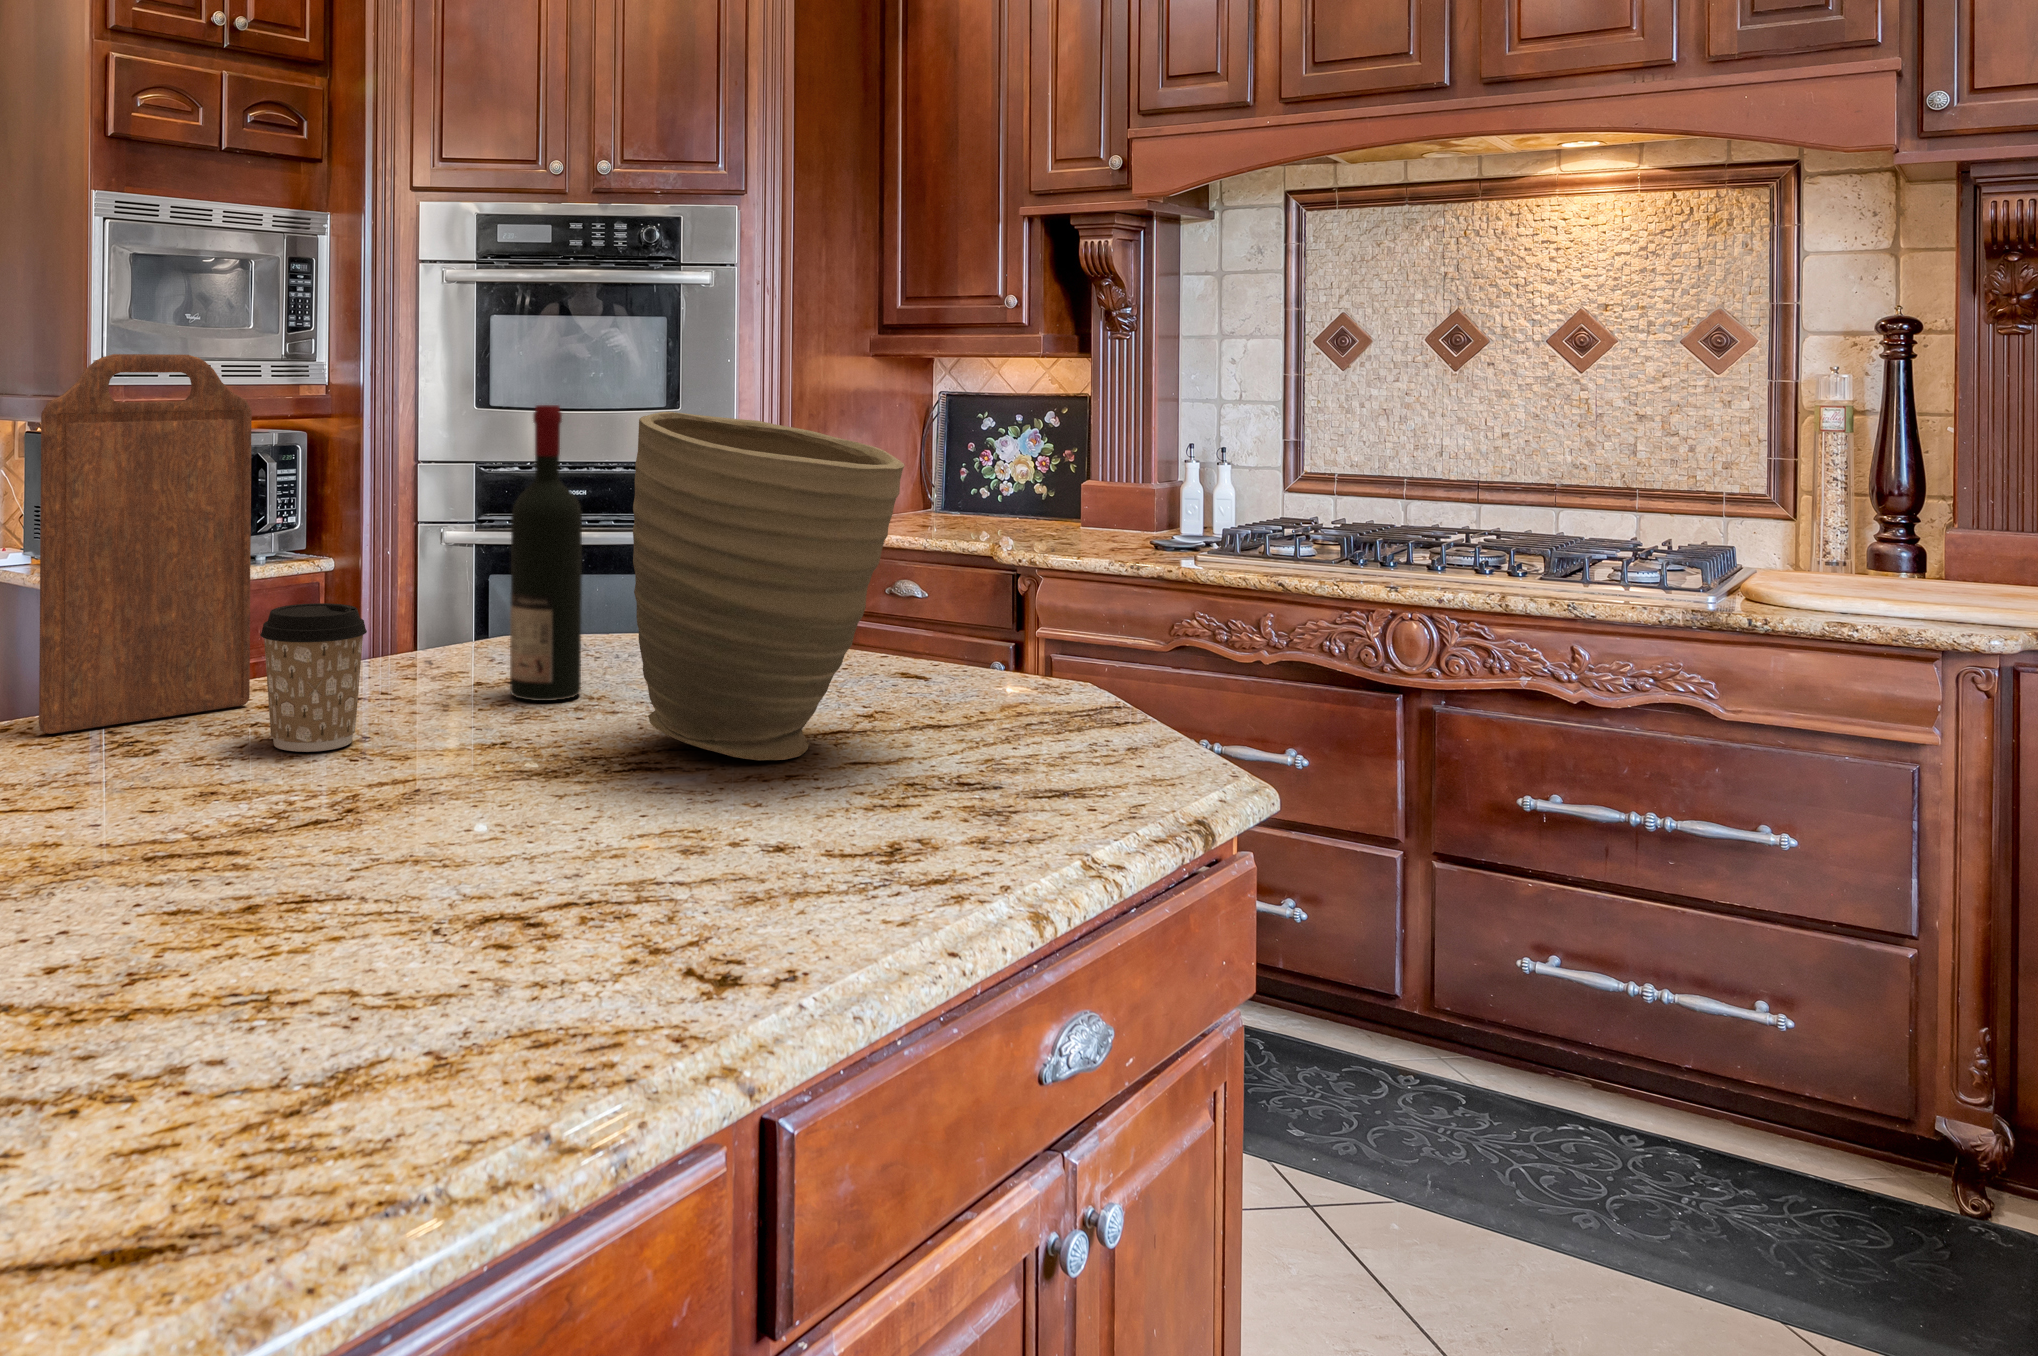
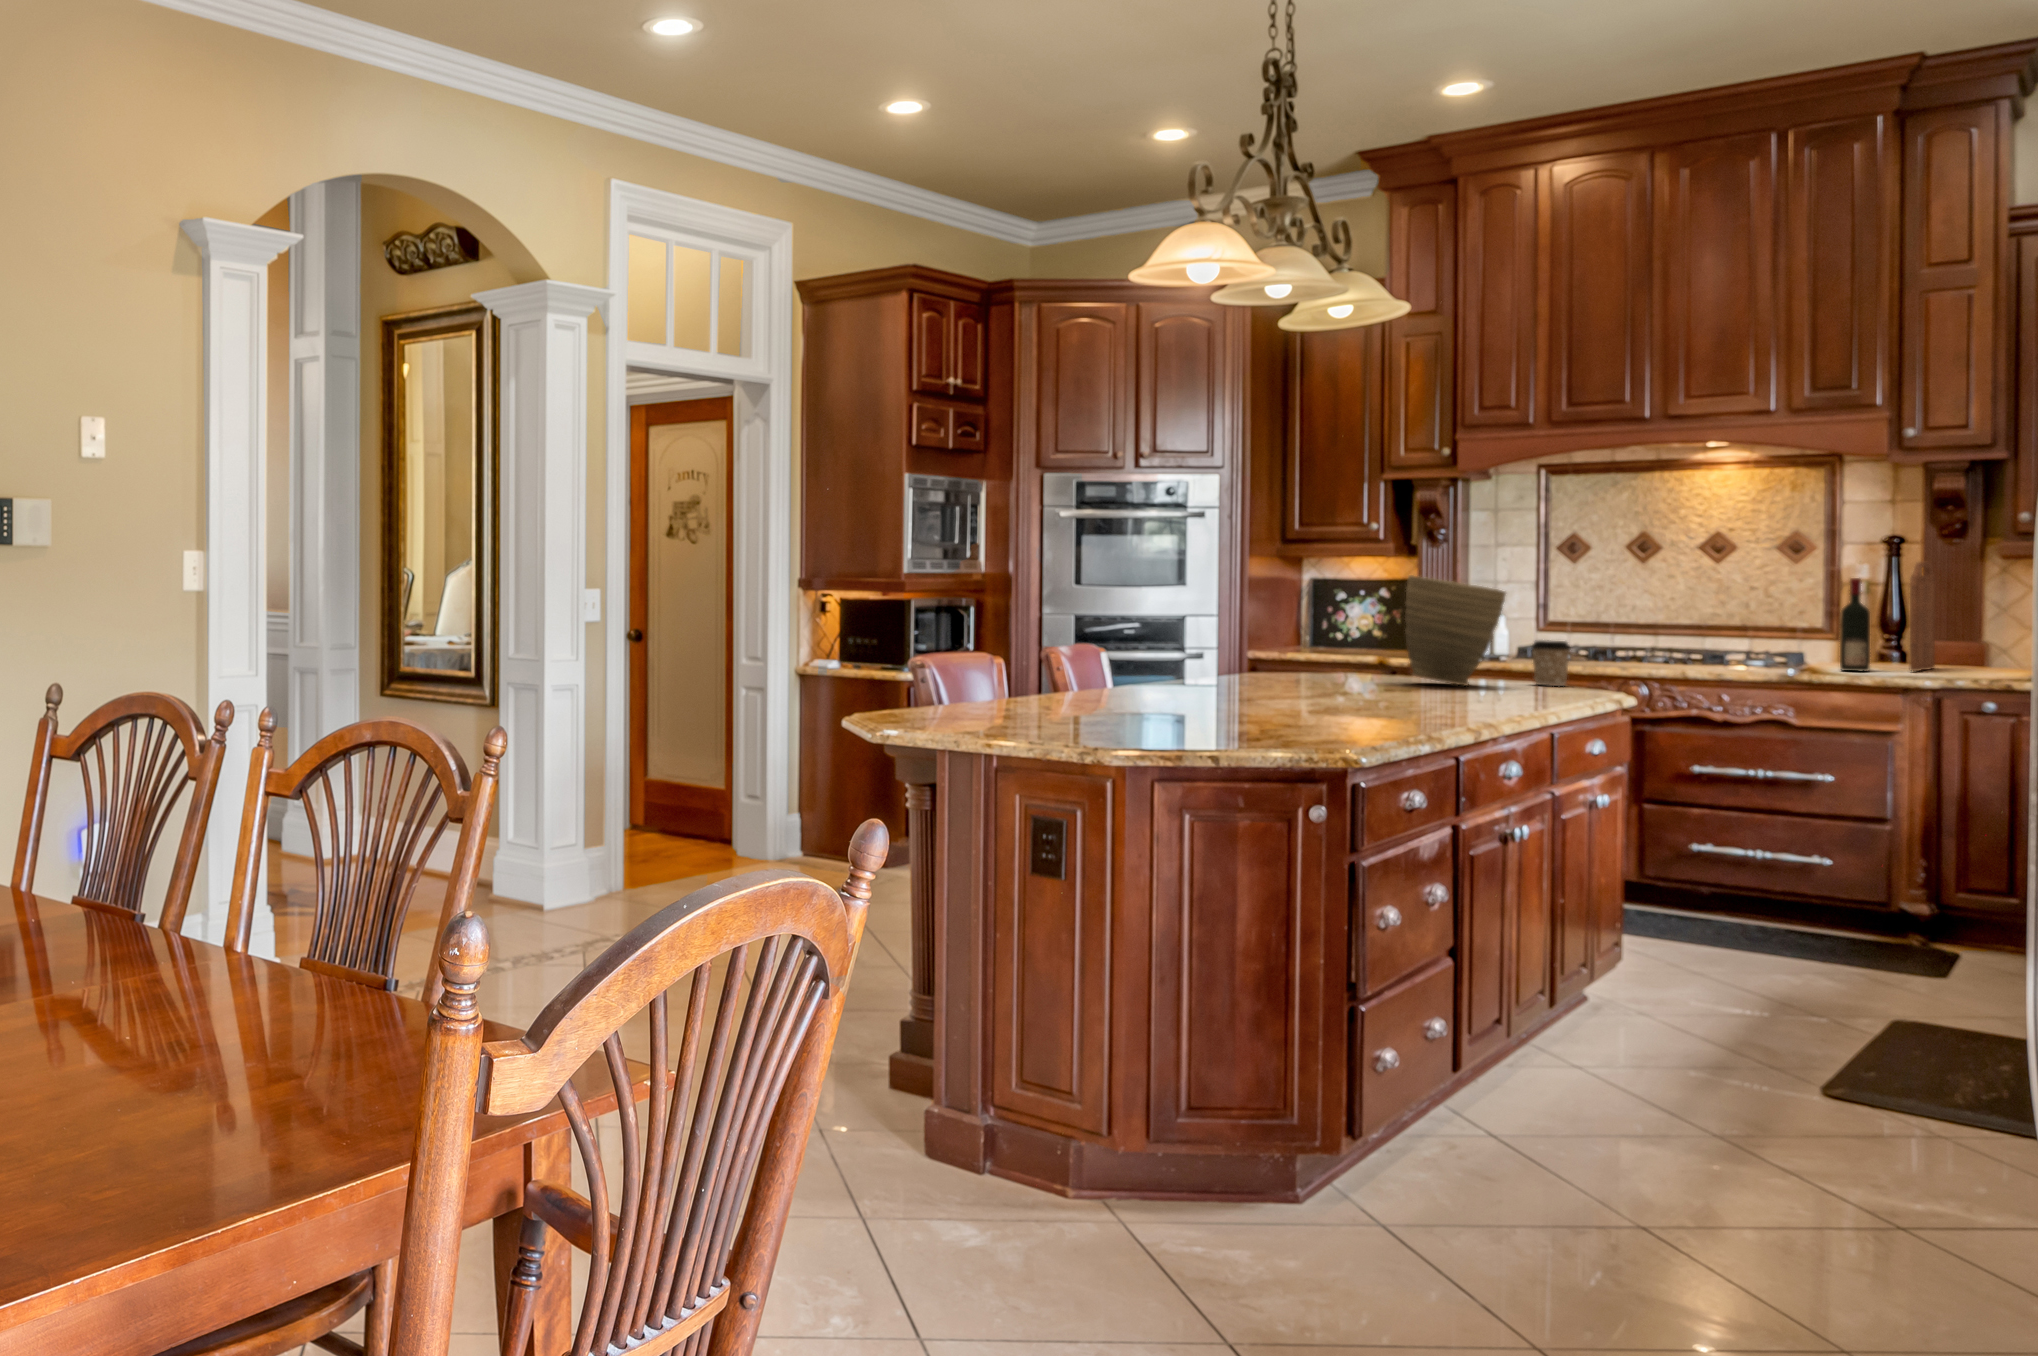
cutting board: present [39,354,252,734] -> present [1909,562,1936,671]
wine bottle: present [510,405,582,701] -> present [1840,578,1870,672]
coffee cup: present [260,603,367,752] -> present [1532,640,1570,686]

